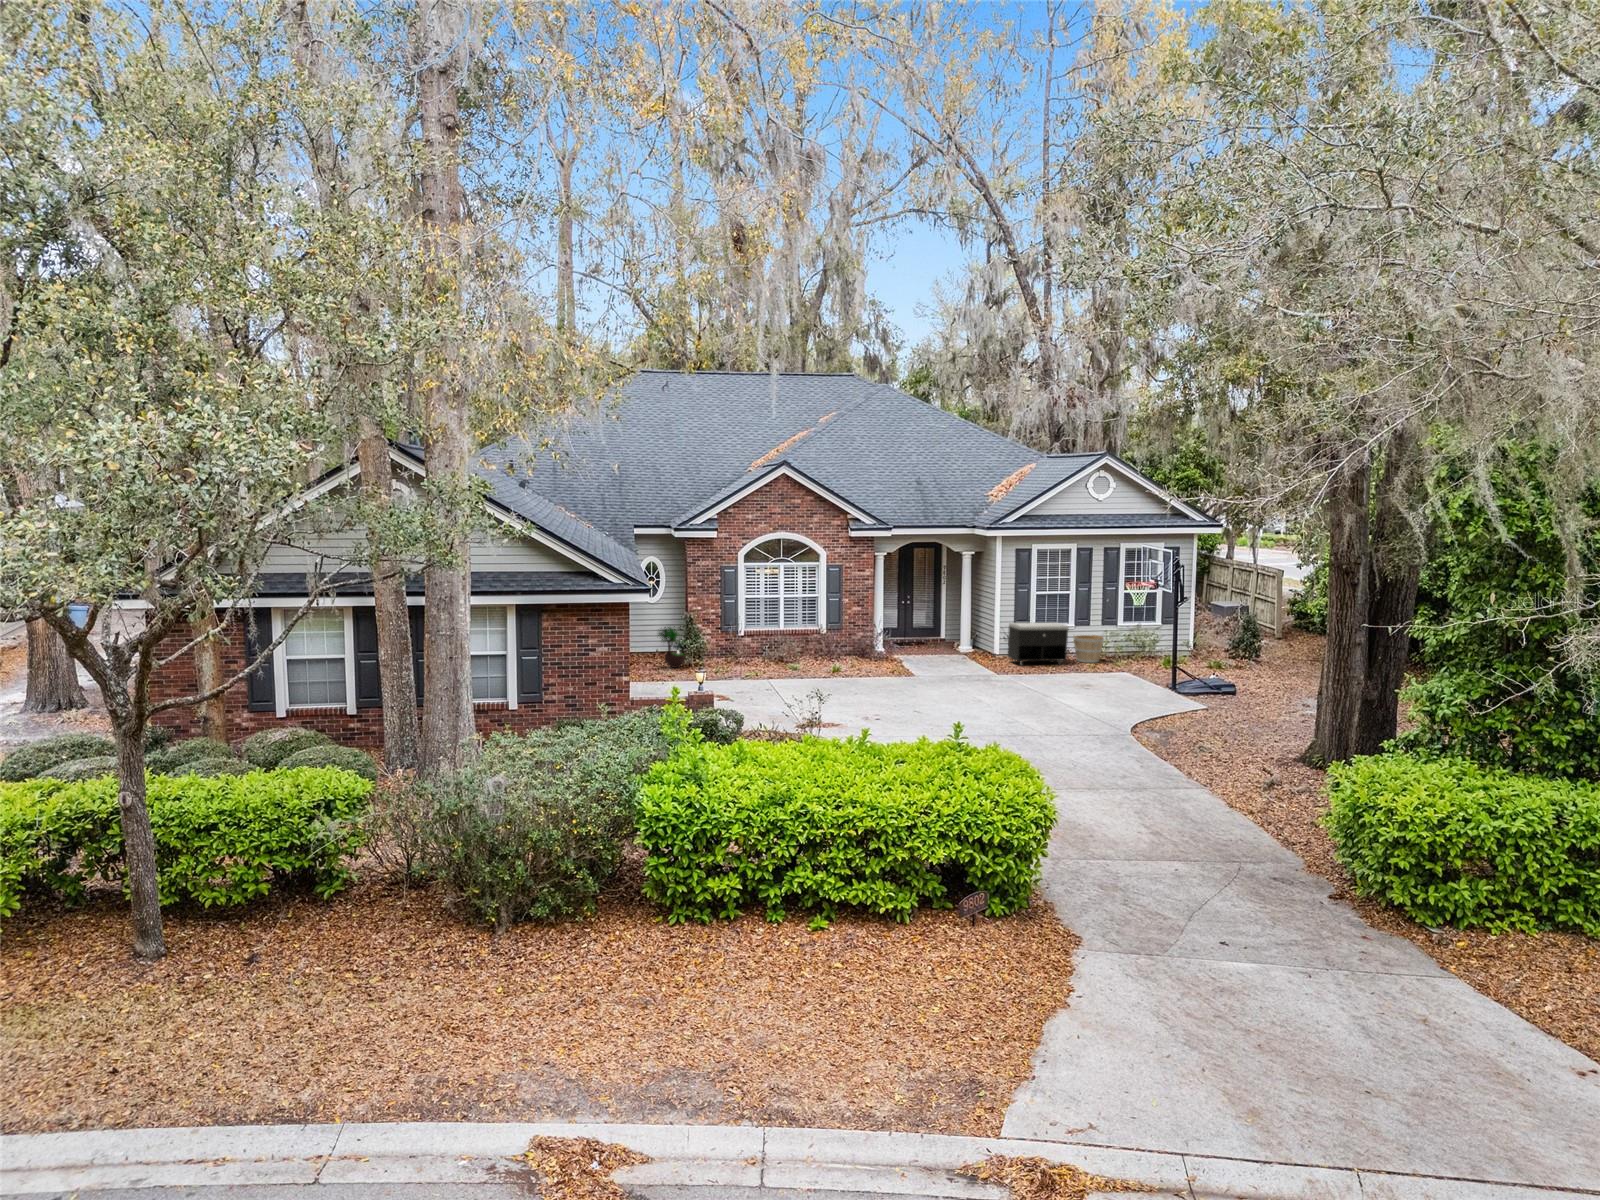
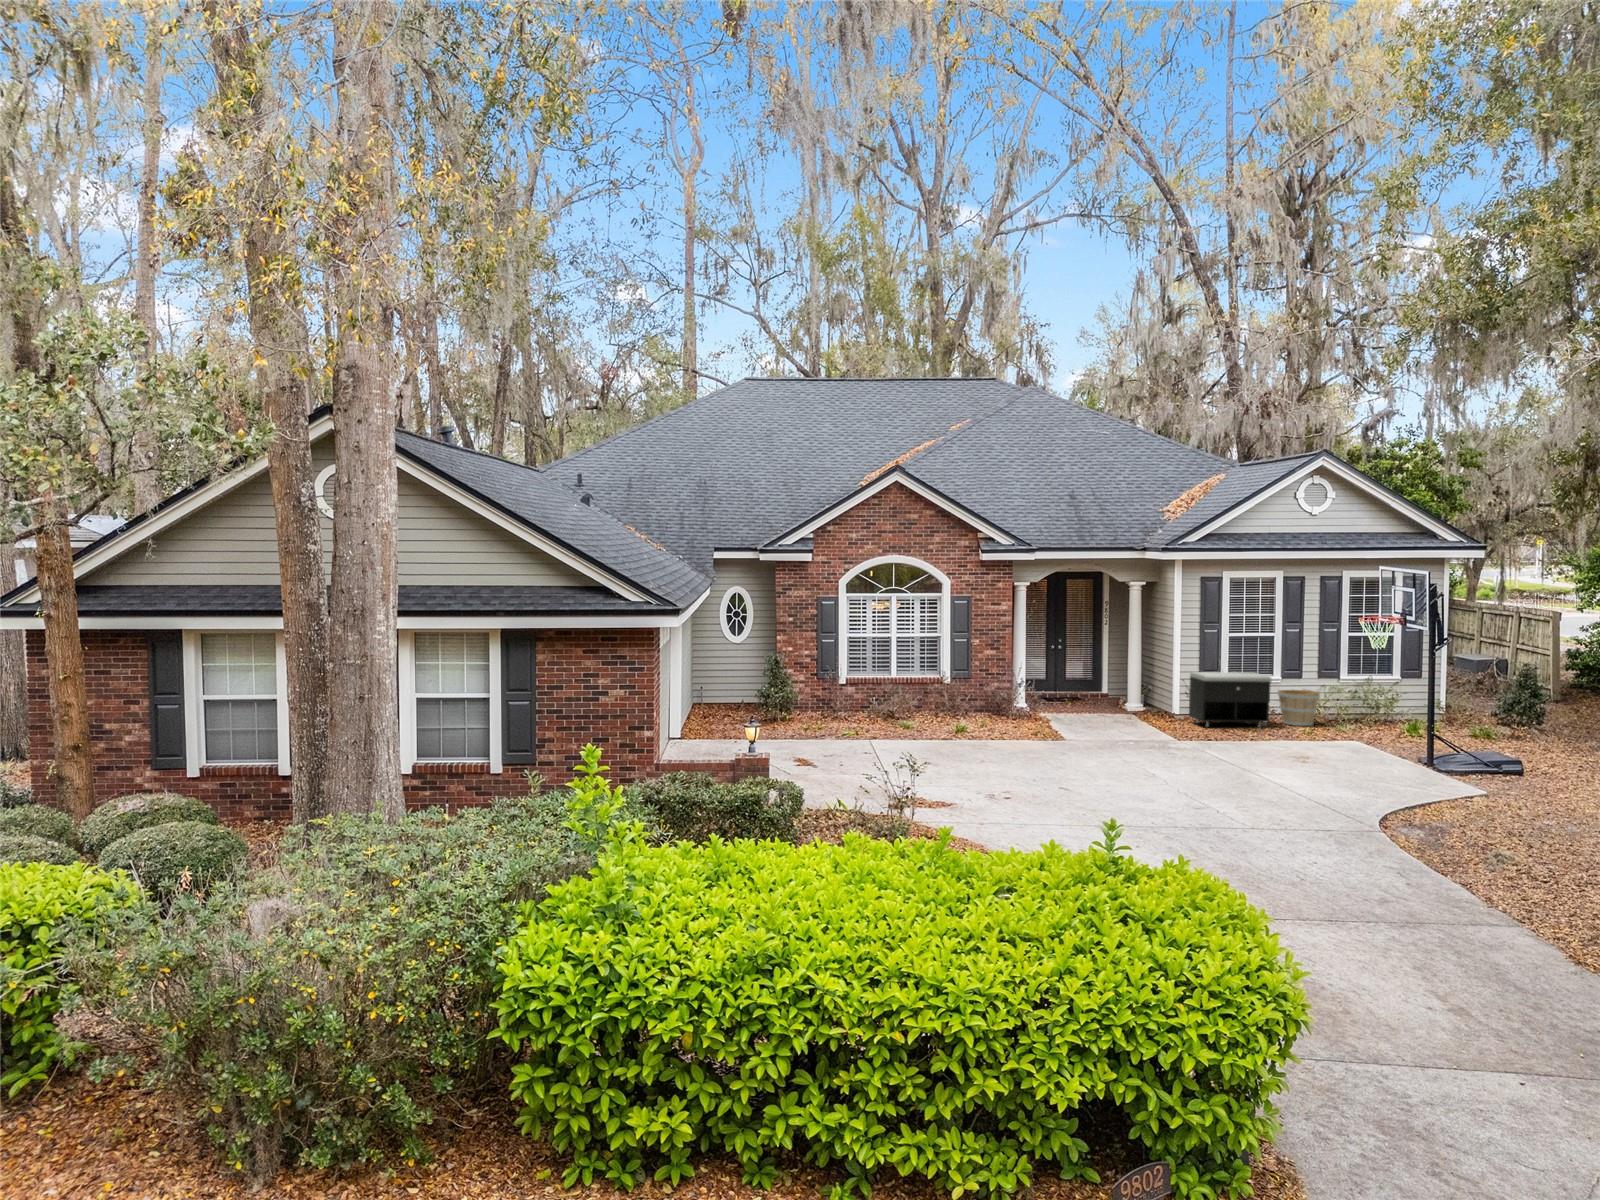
potted tree: present [658,626,685,668] -> none [741,666,777,722]

